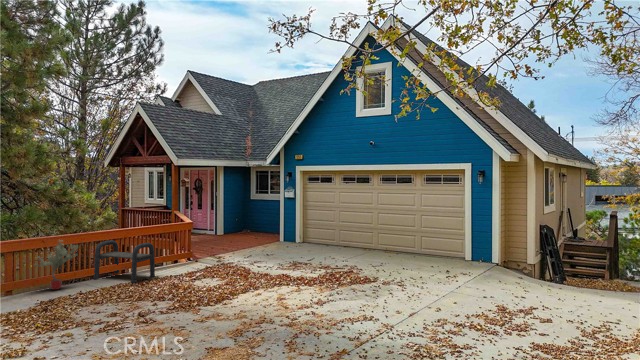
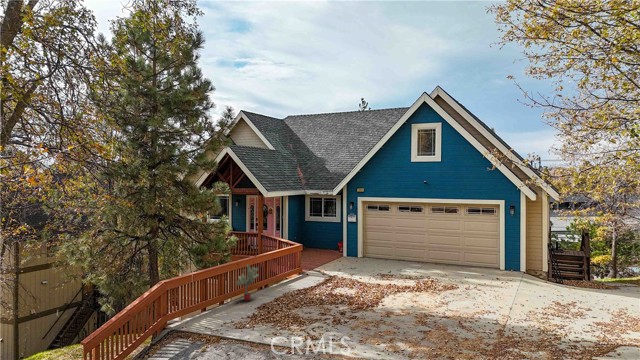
bench: present [94,240,155,283] -> none [258,263,299,294]

